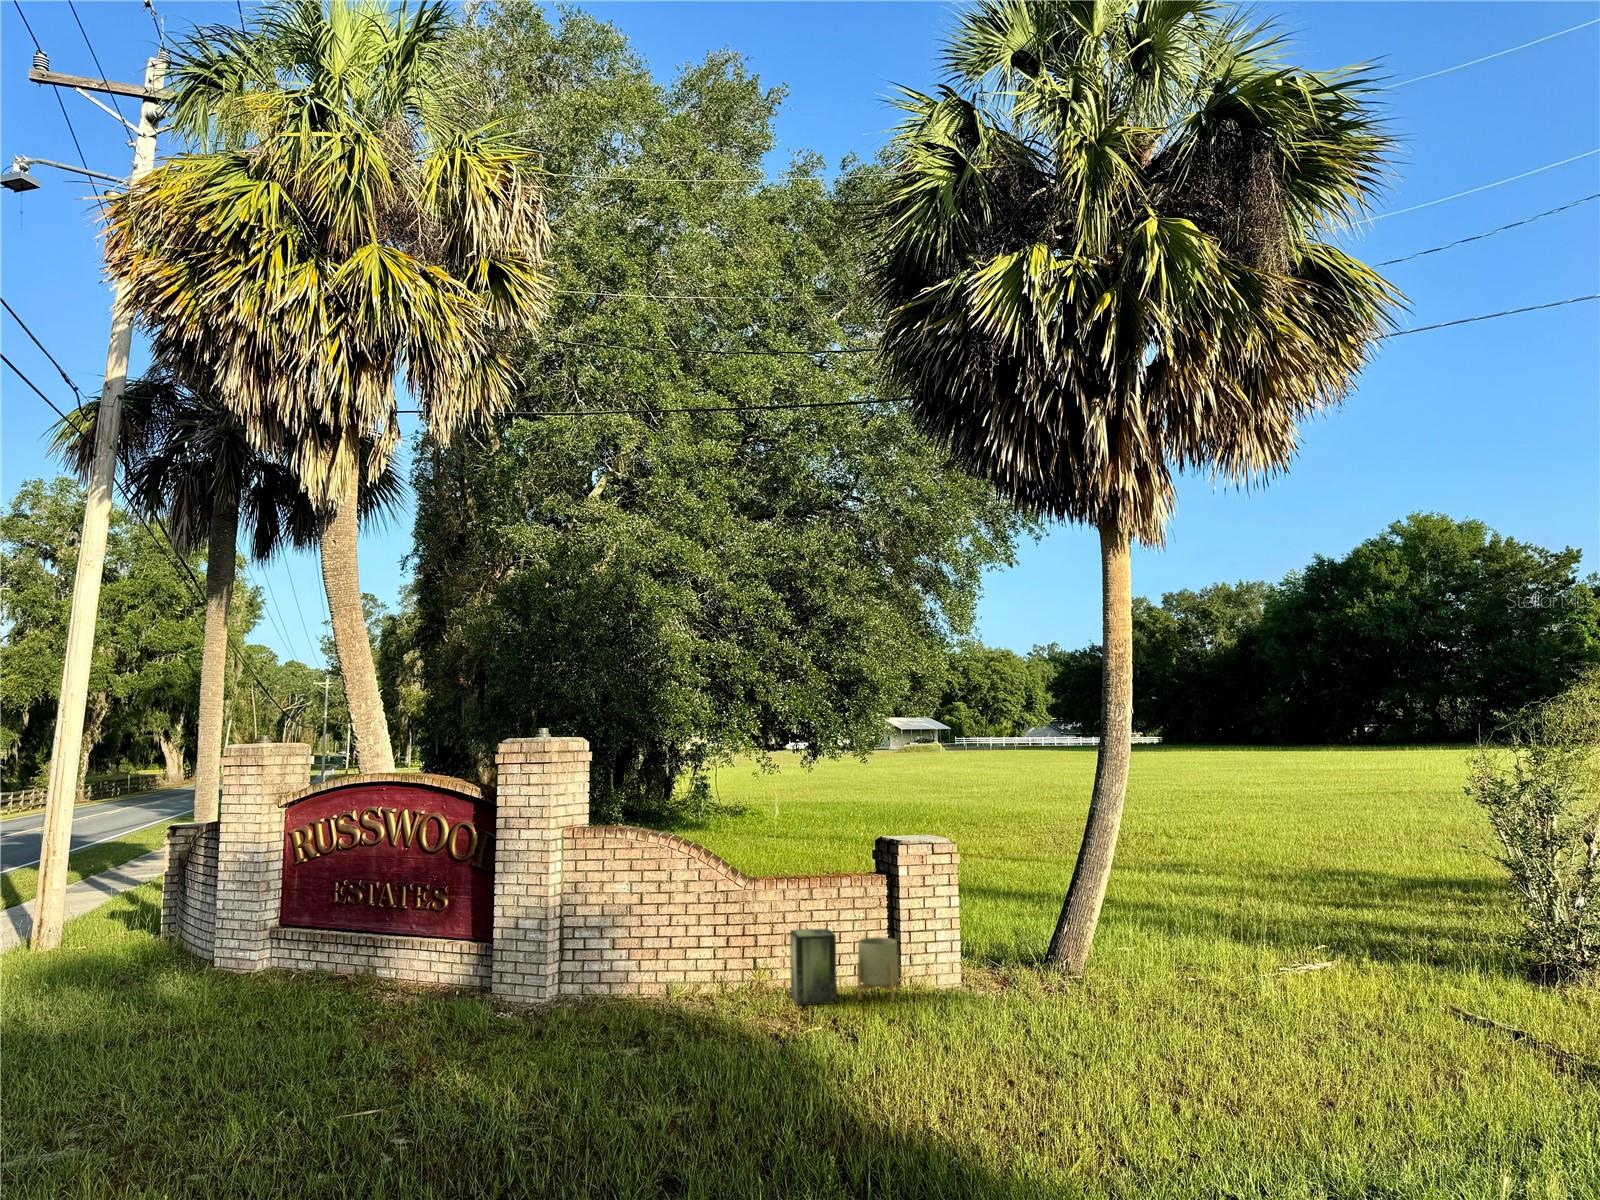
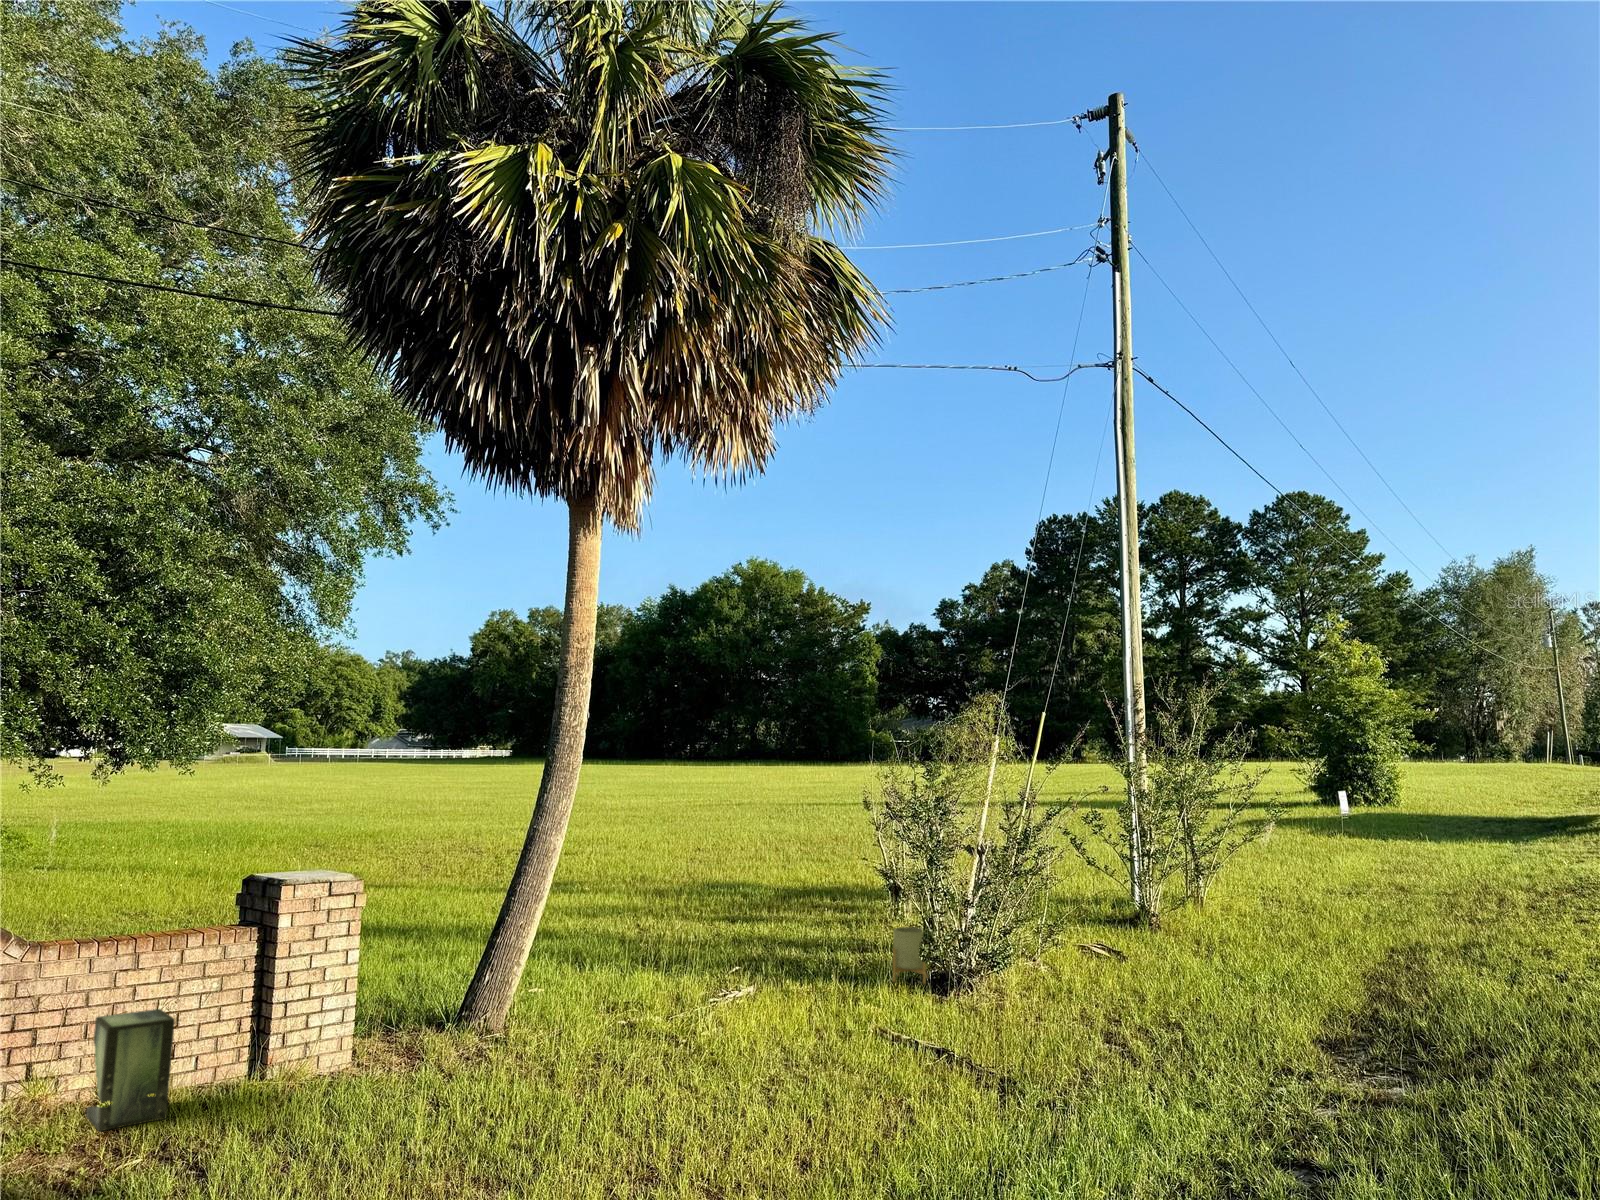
planter: present [857,937,899,1002] -> present [893,927,928,984]

